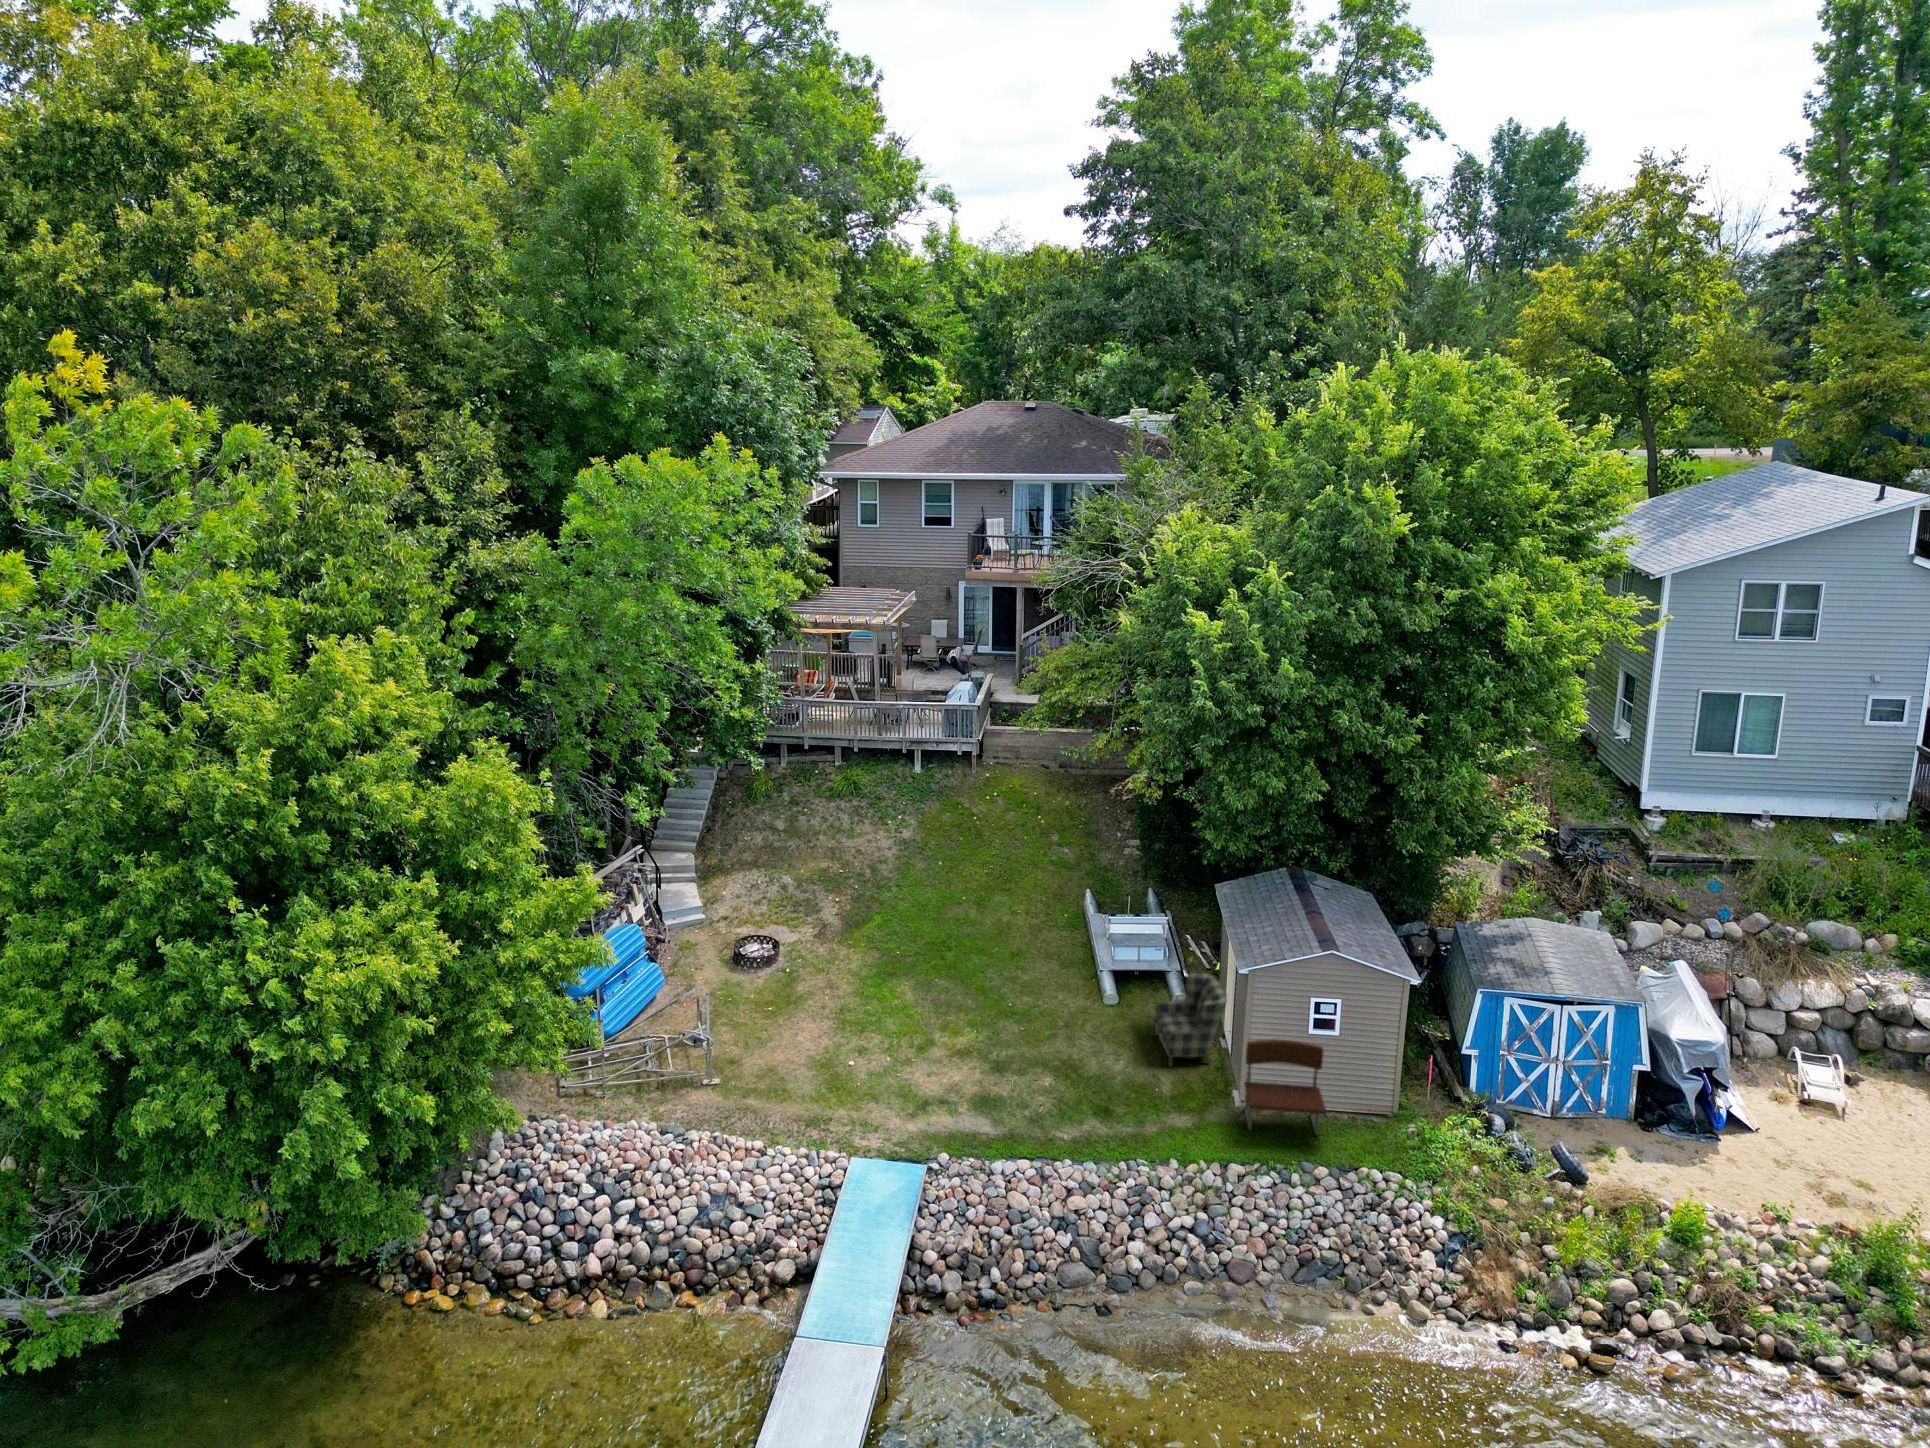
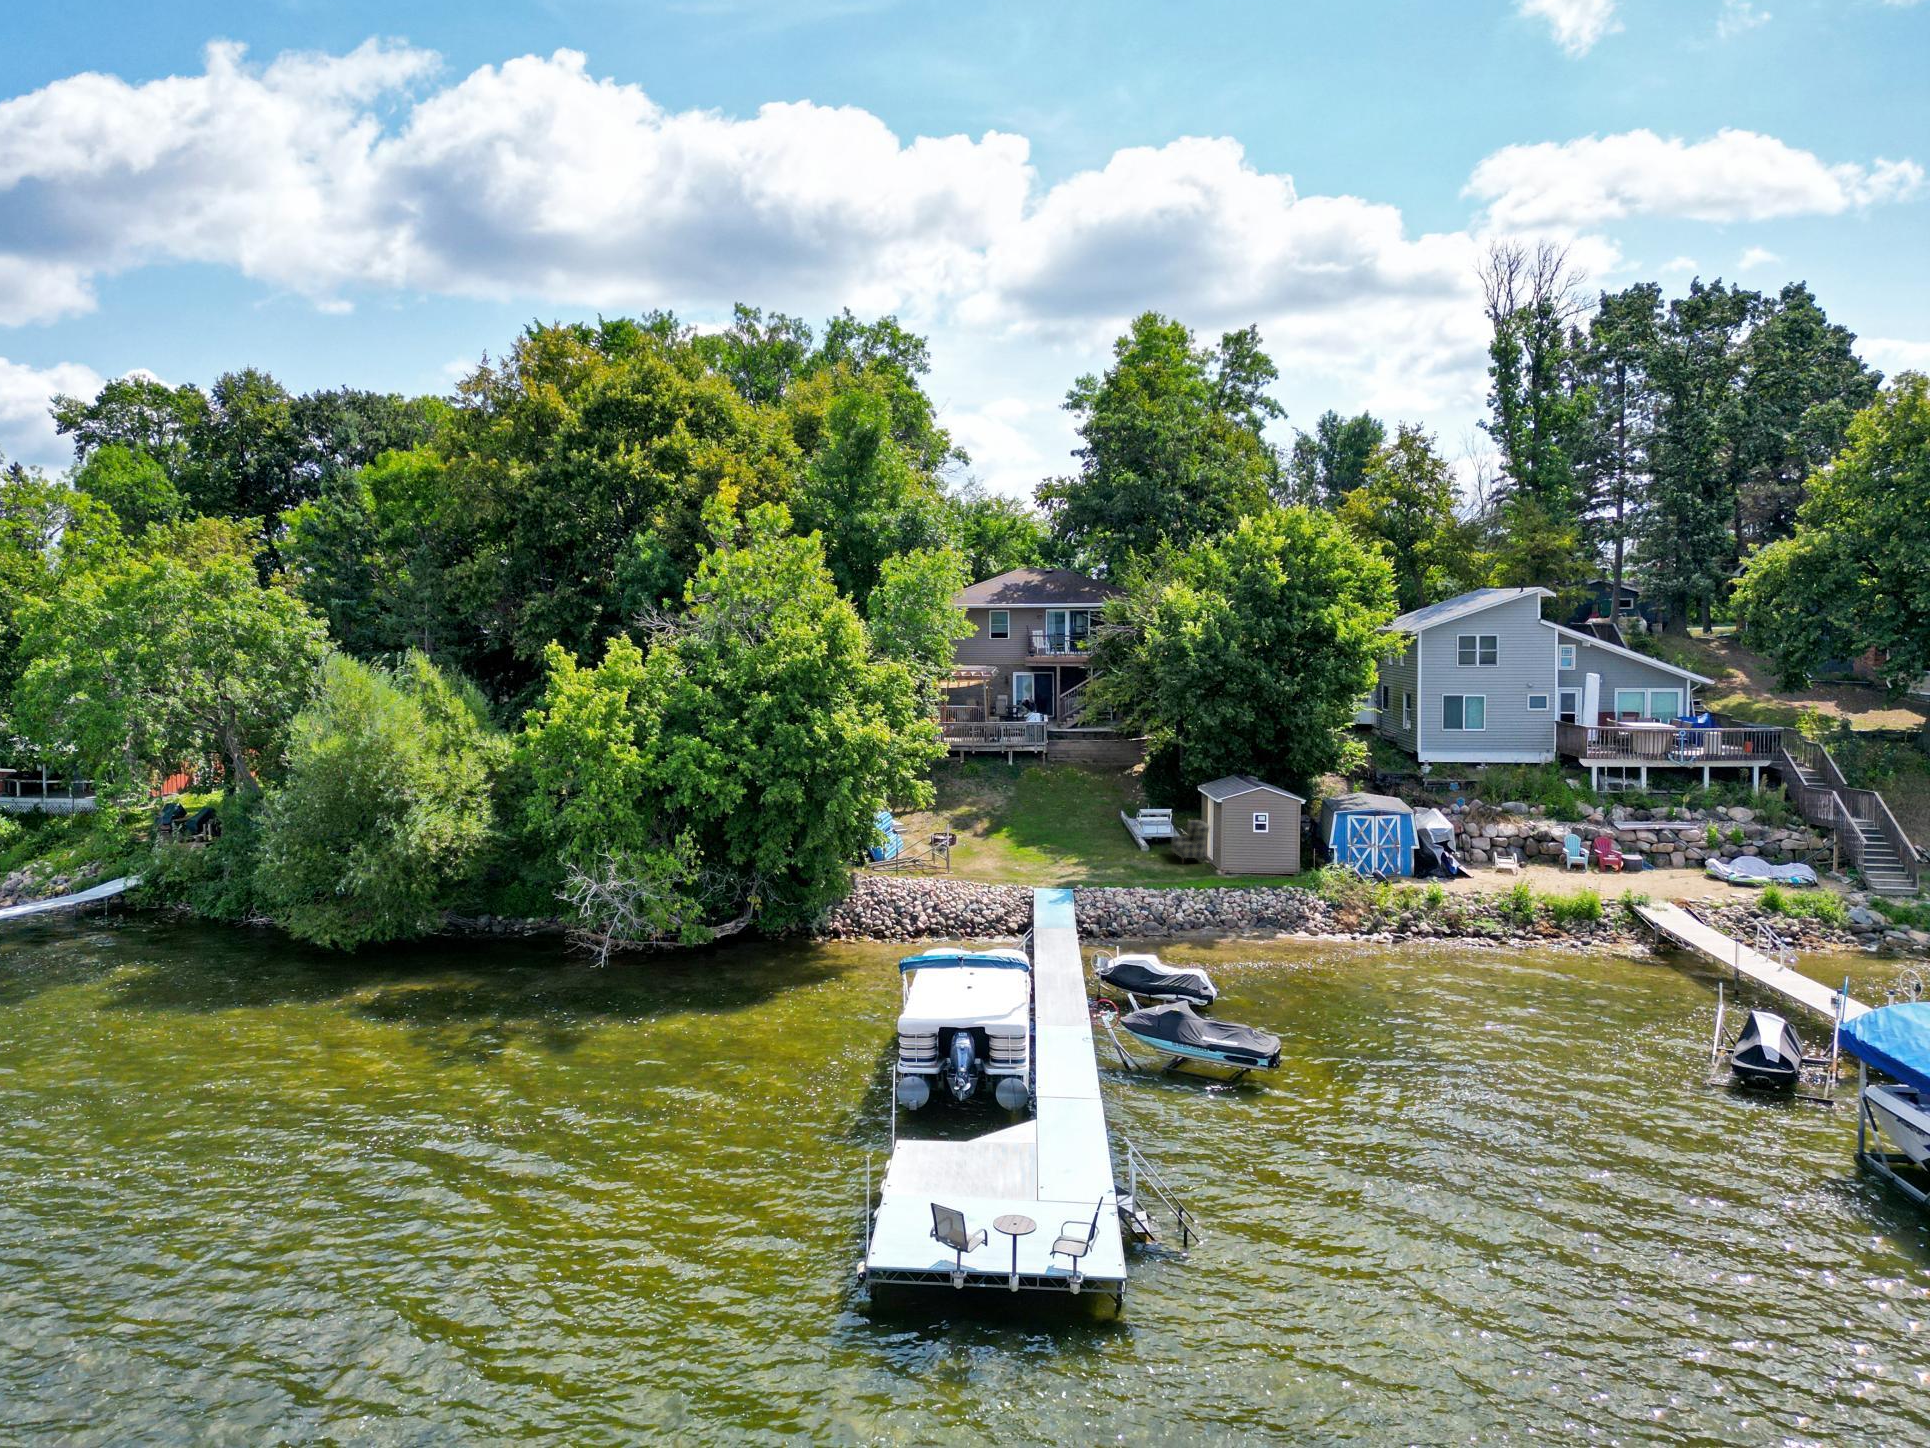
bench: present [1244,1039,1326,1135] -> none [1222,835,1264,880]

